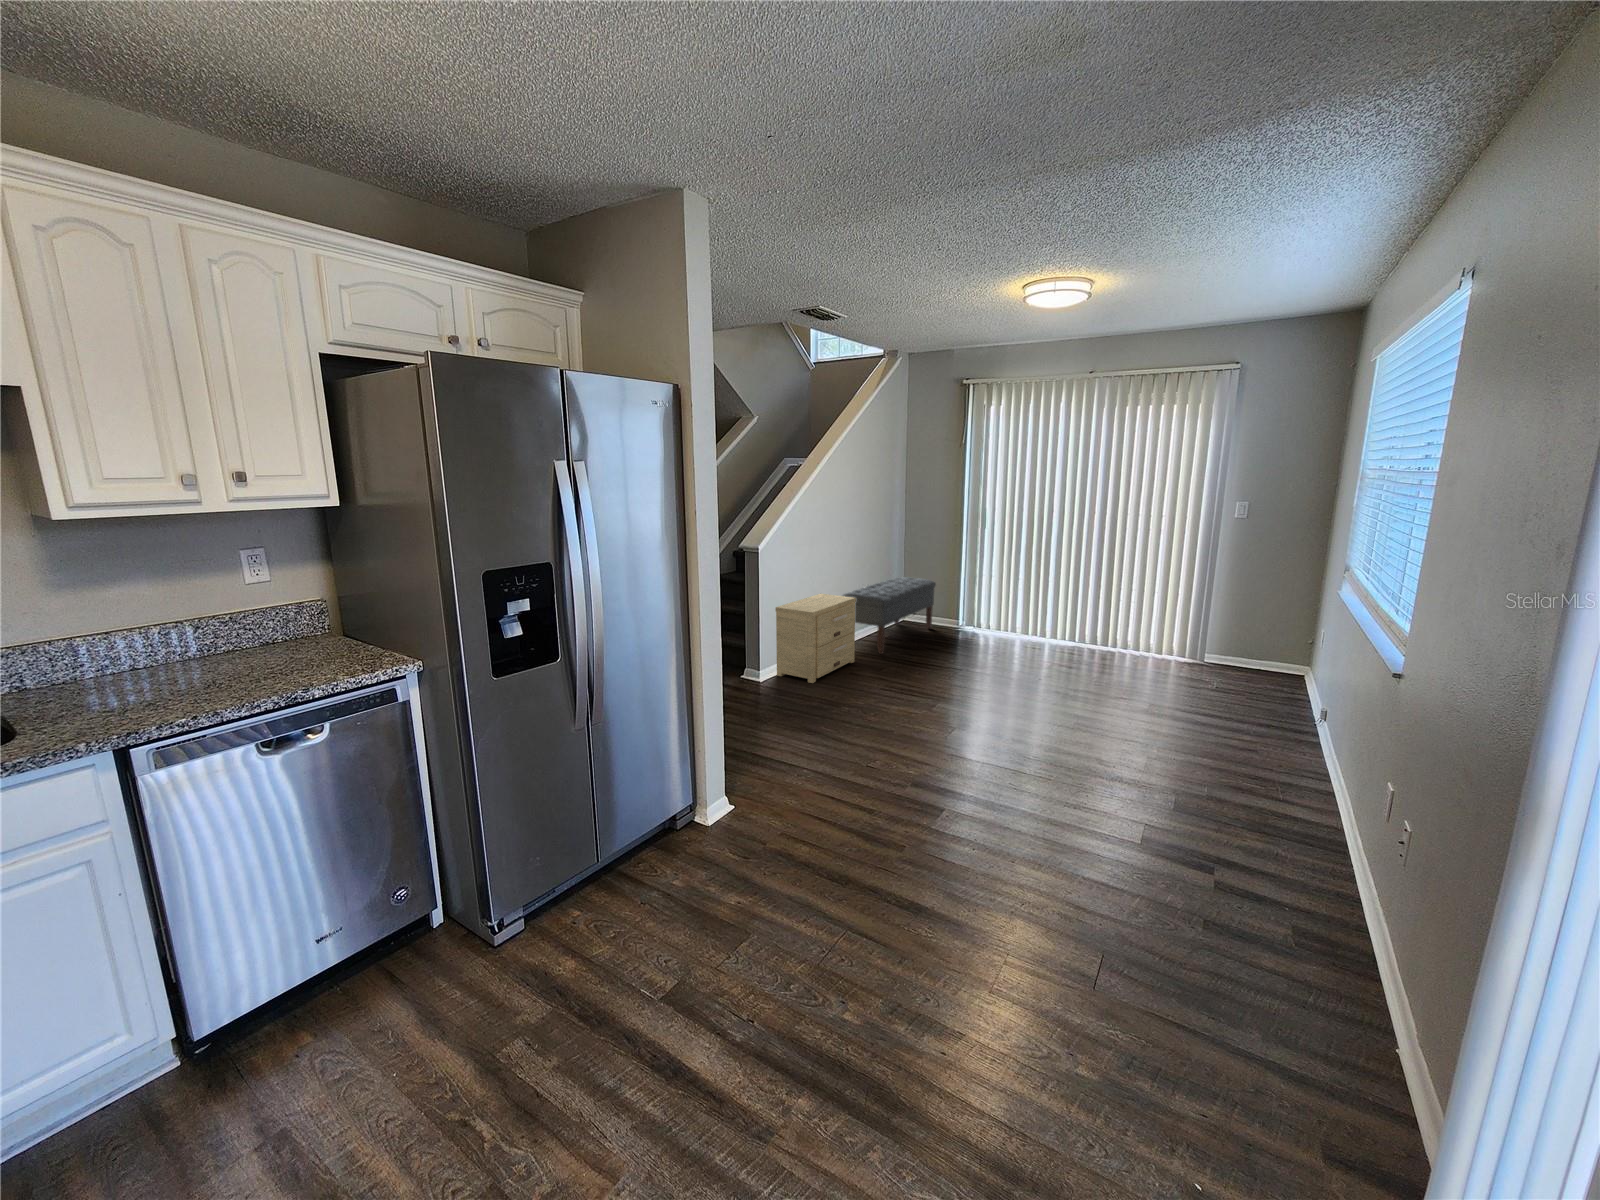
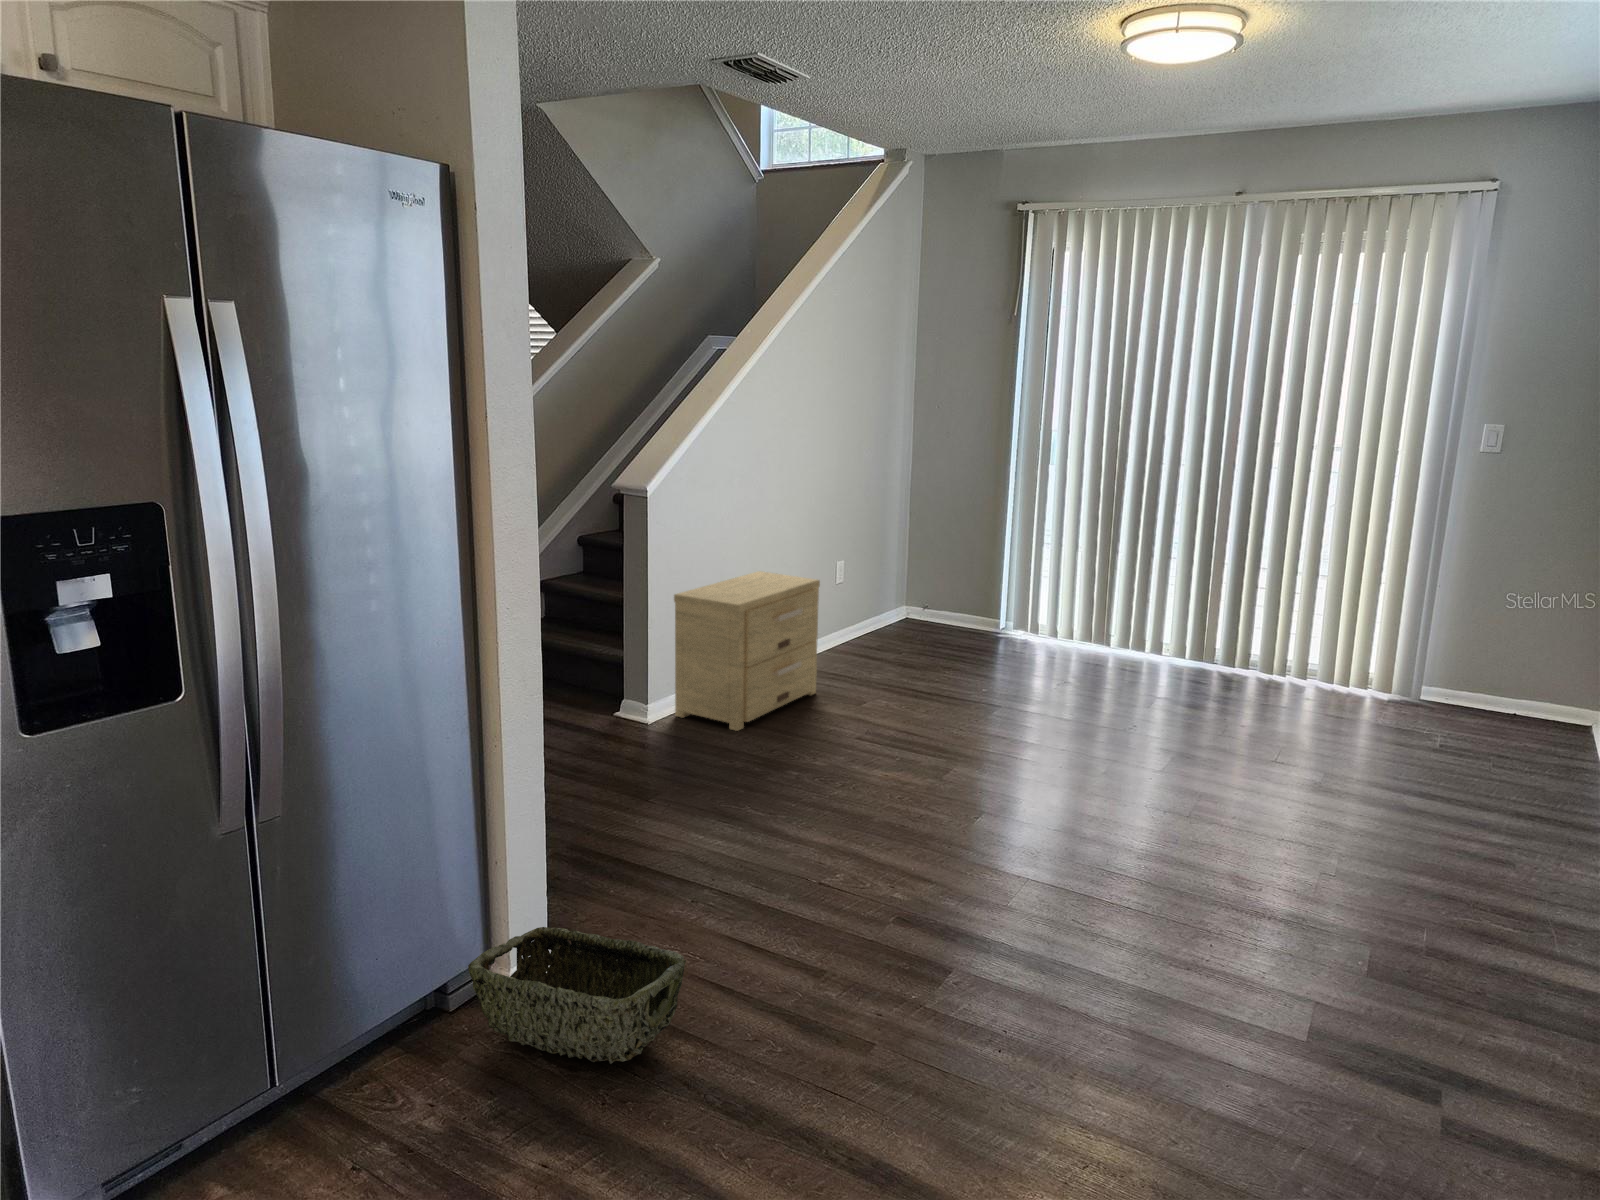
bench: present [843,577,936,654] -> none [795,544,965,679]
woven basket: none [689,785,804,856] -> present [468,927,686,1064]

